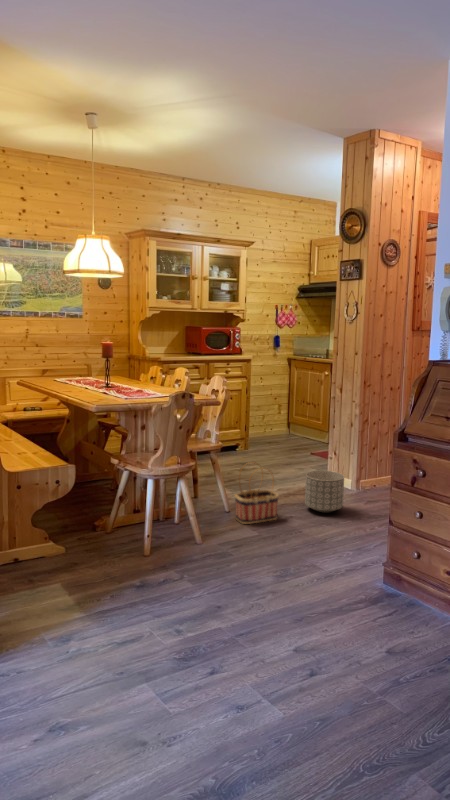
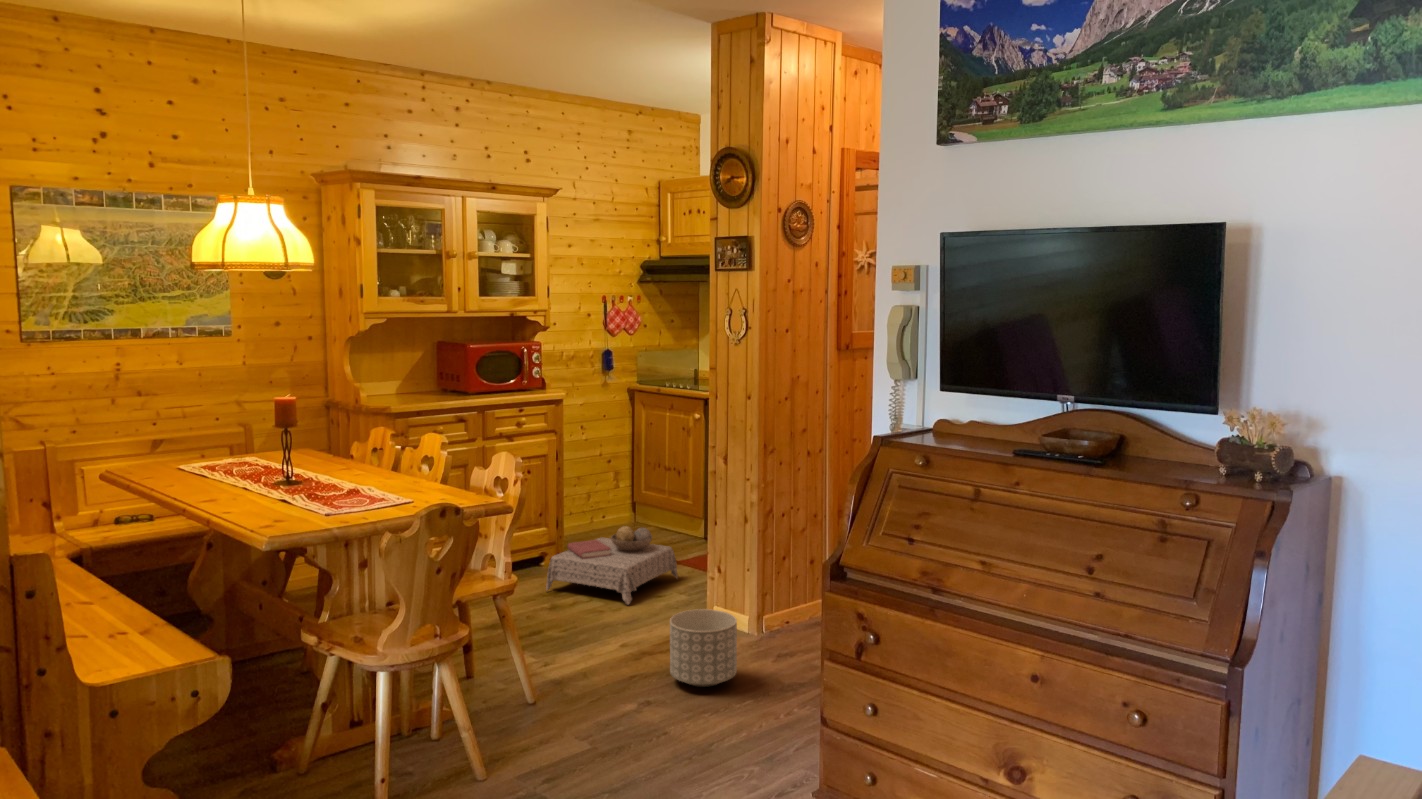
ottoman: none [239,430,313,472] -> present [546,526,678,605]
basket: present [235,462,279,524] -> none [543,608,624,726]

